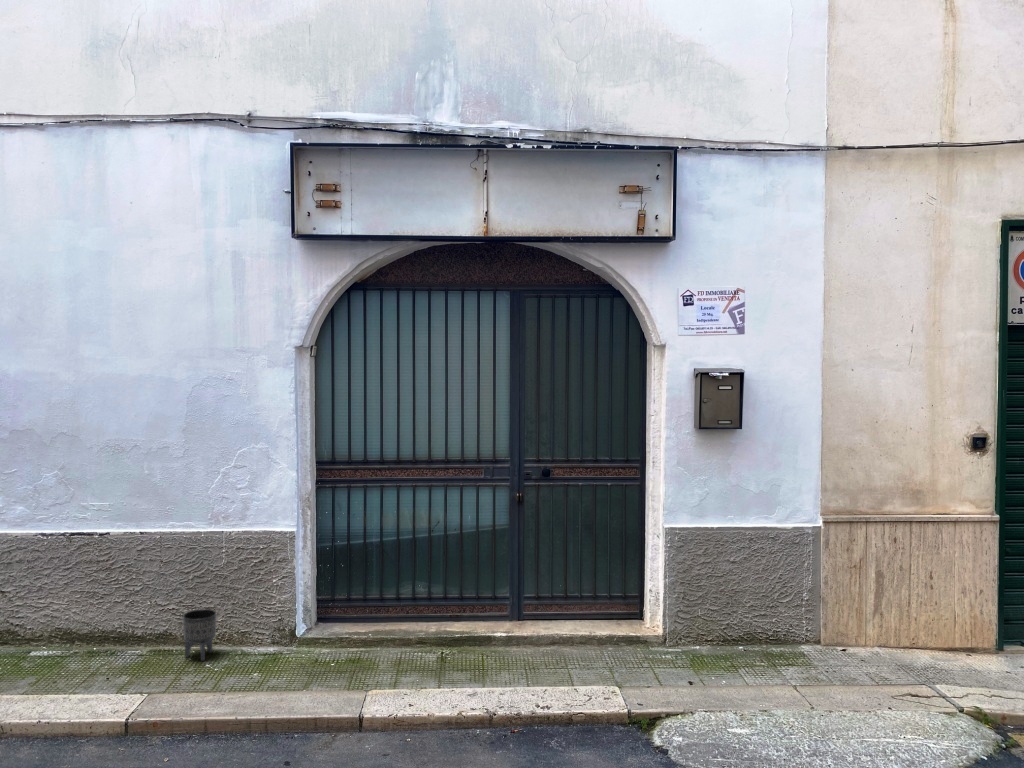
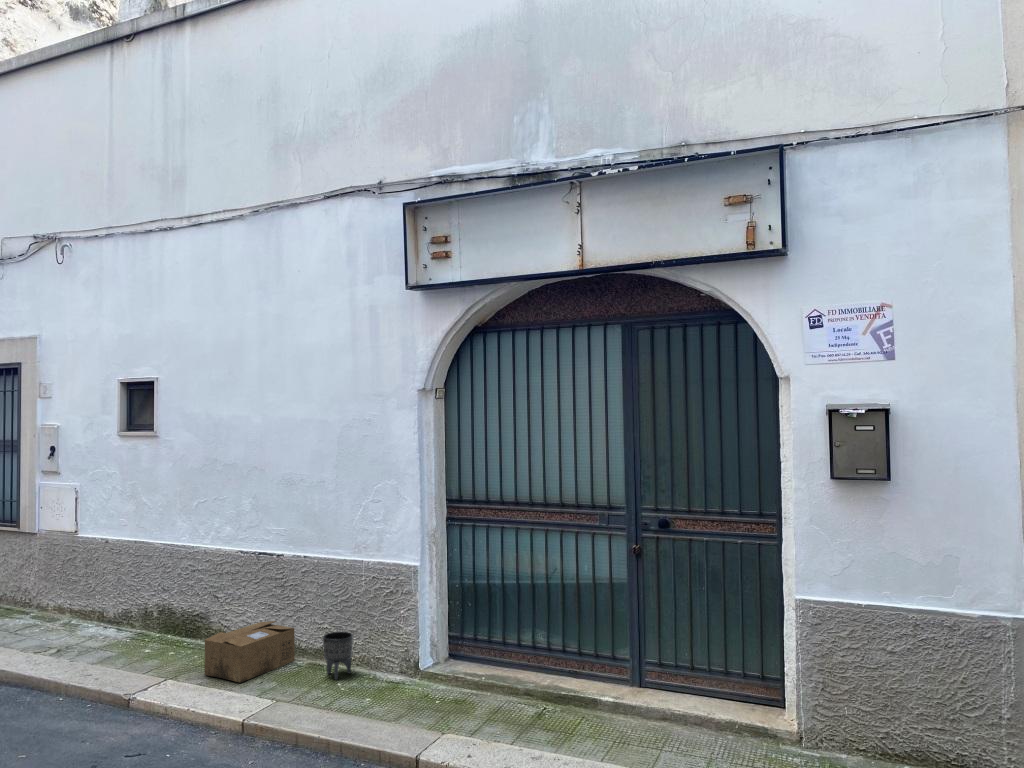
cardboard box: none [30,609,129,683] -> present [205,621,295,683]

